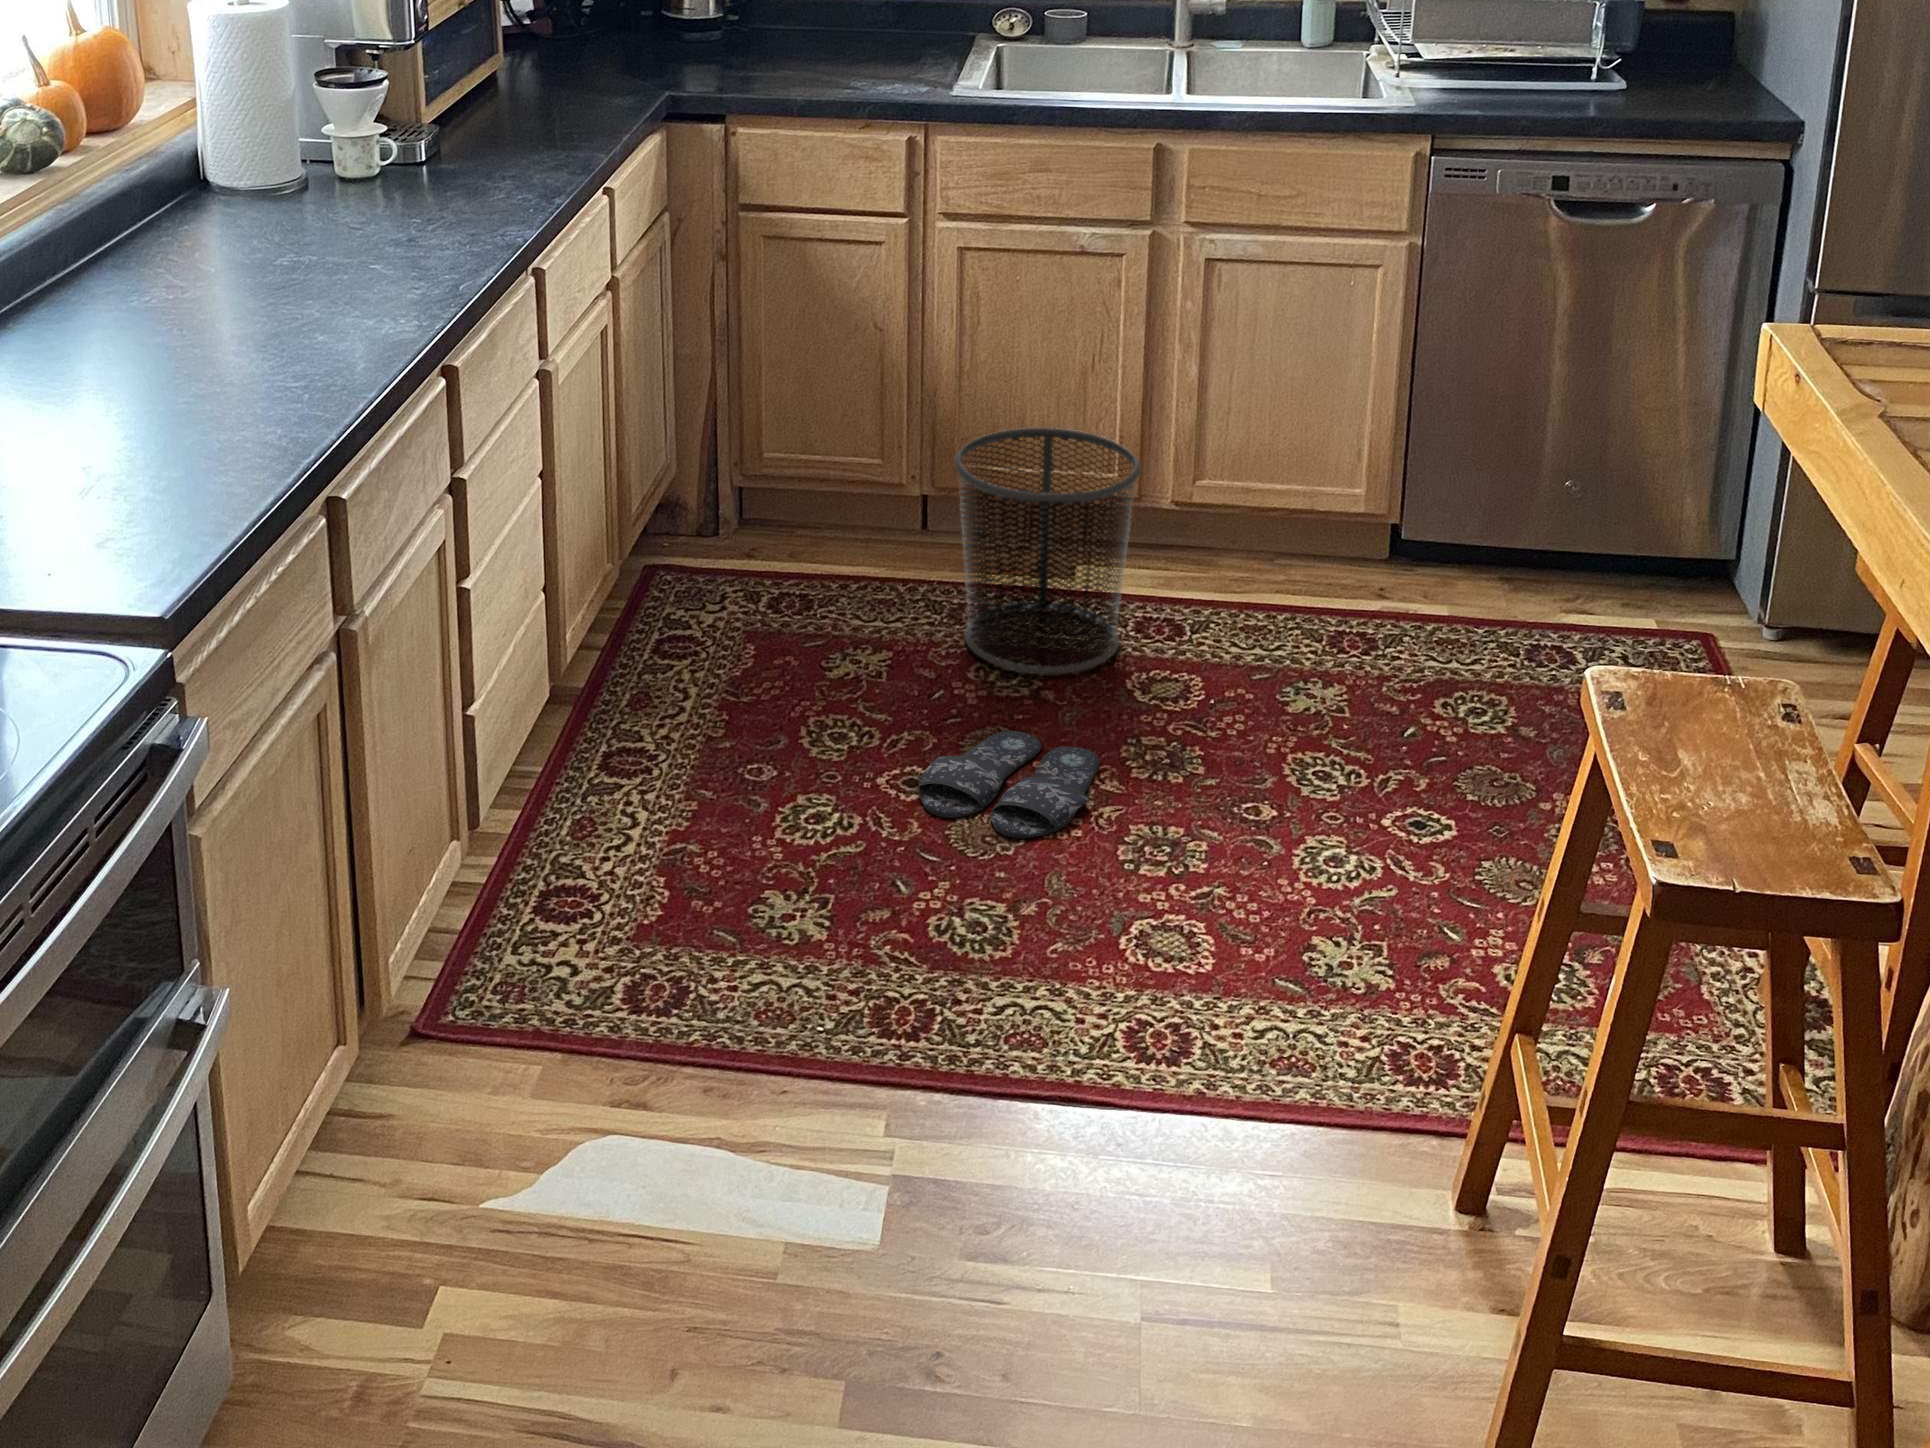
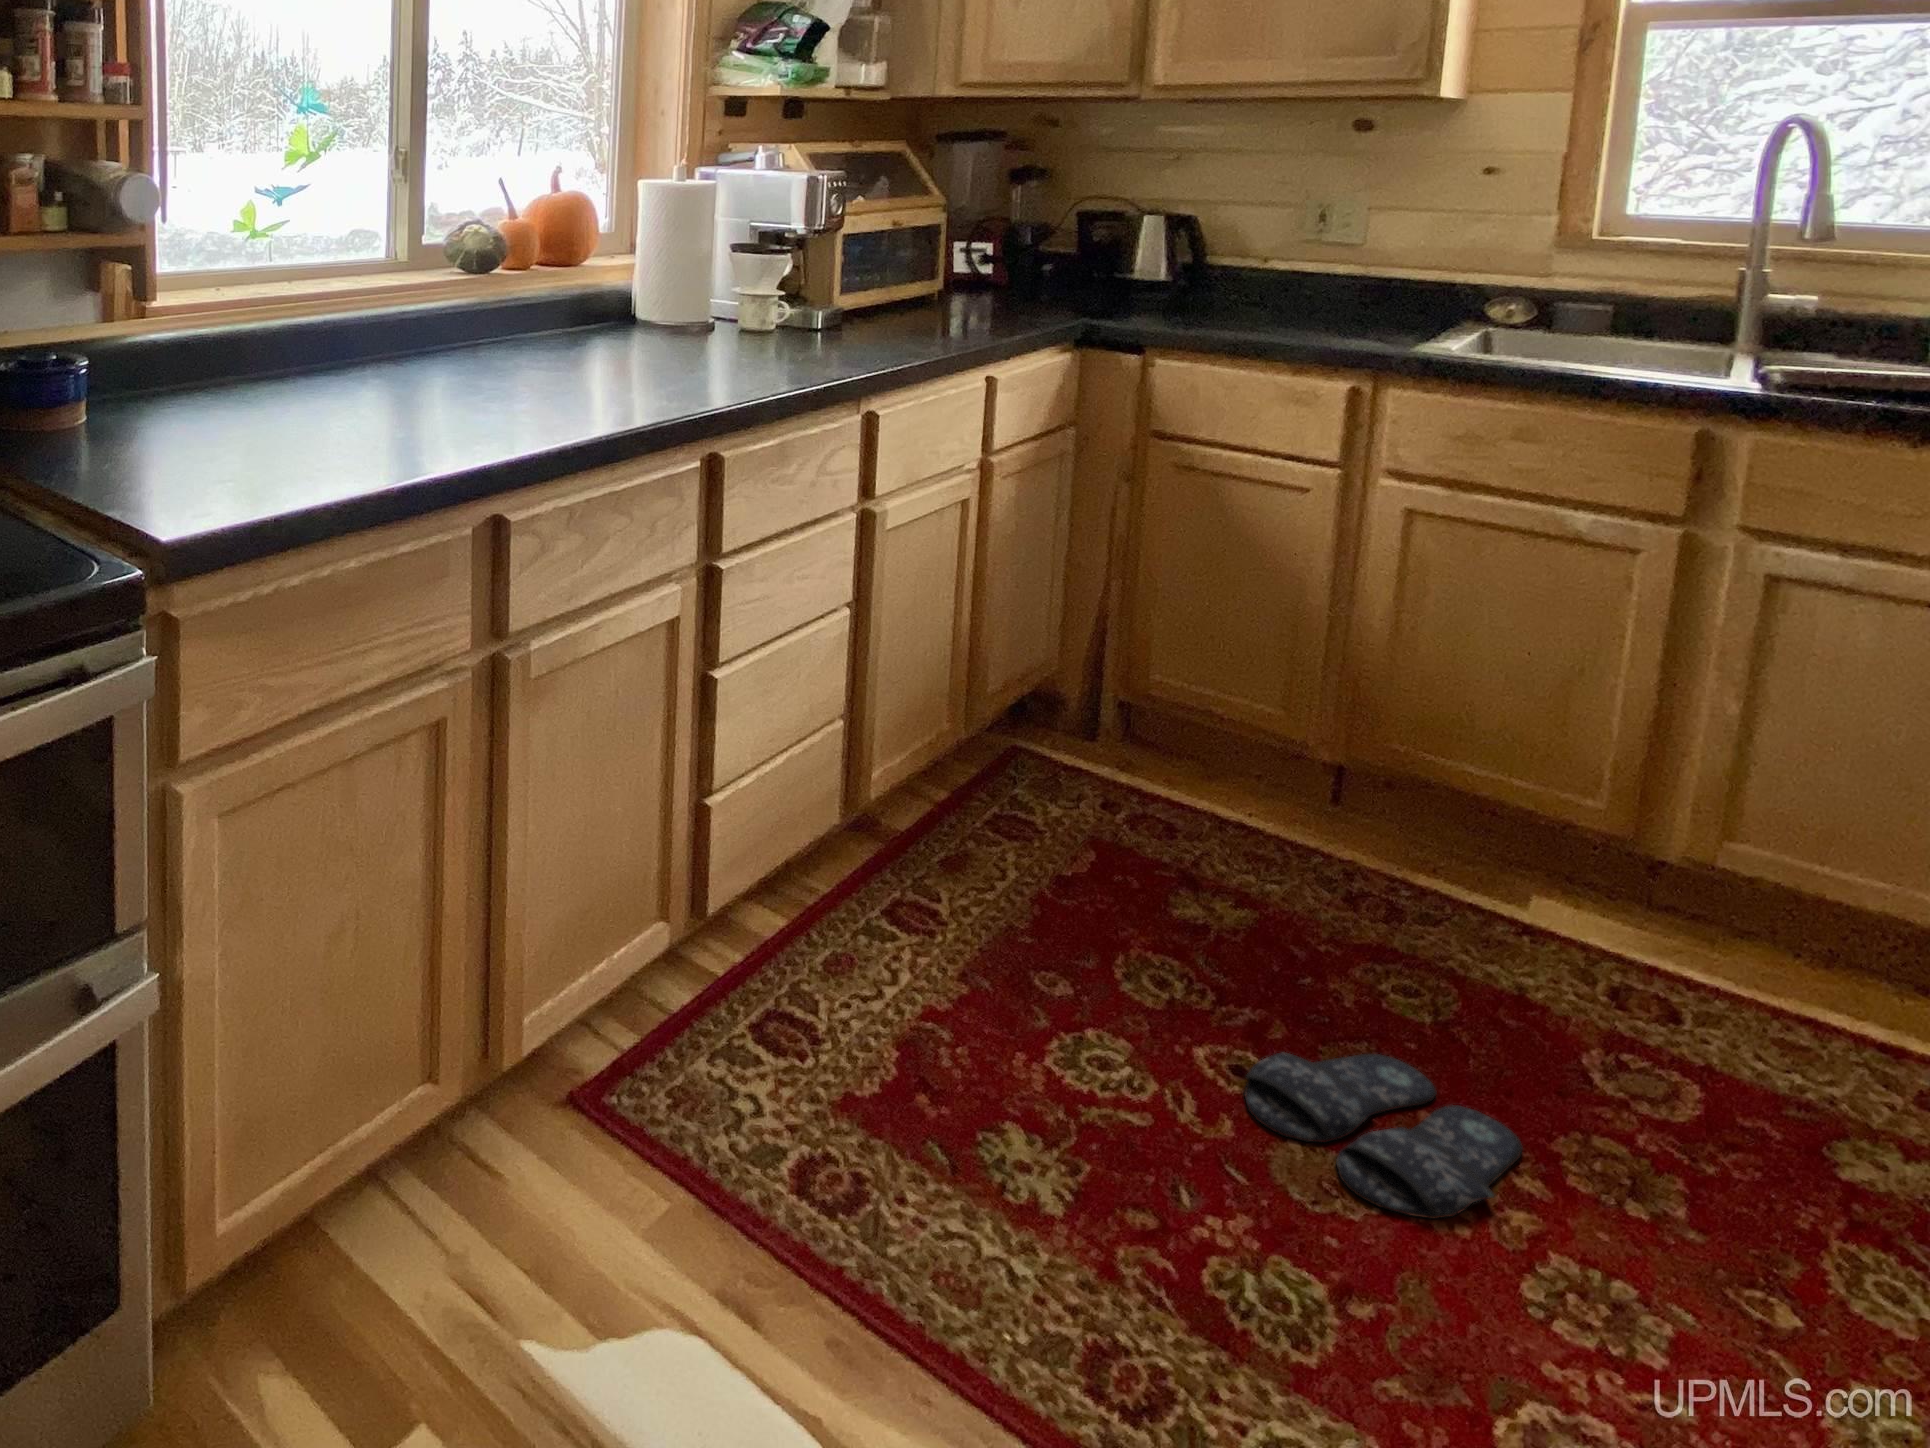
waste bin: present [954,428,1141,674] -> none [1359,710,1647,1024]

